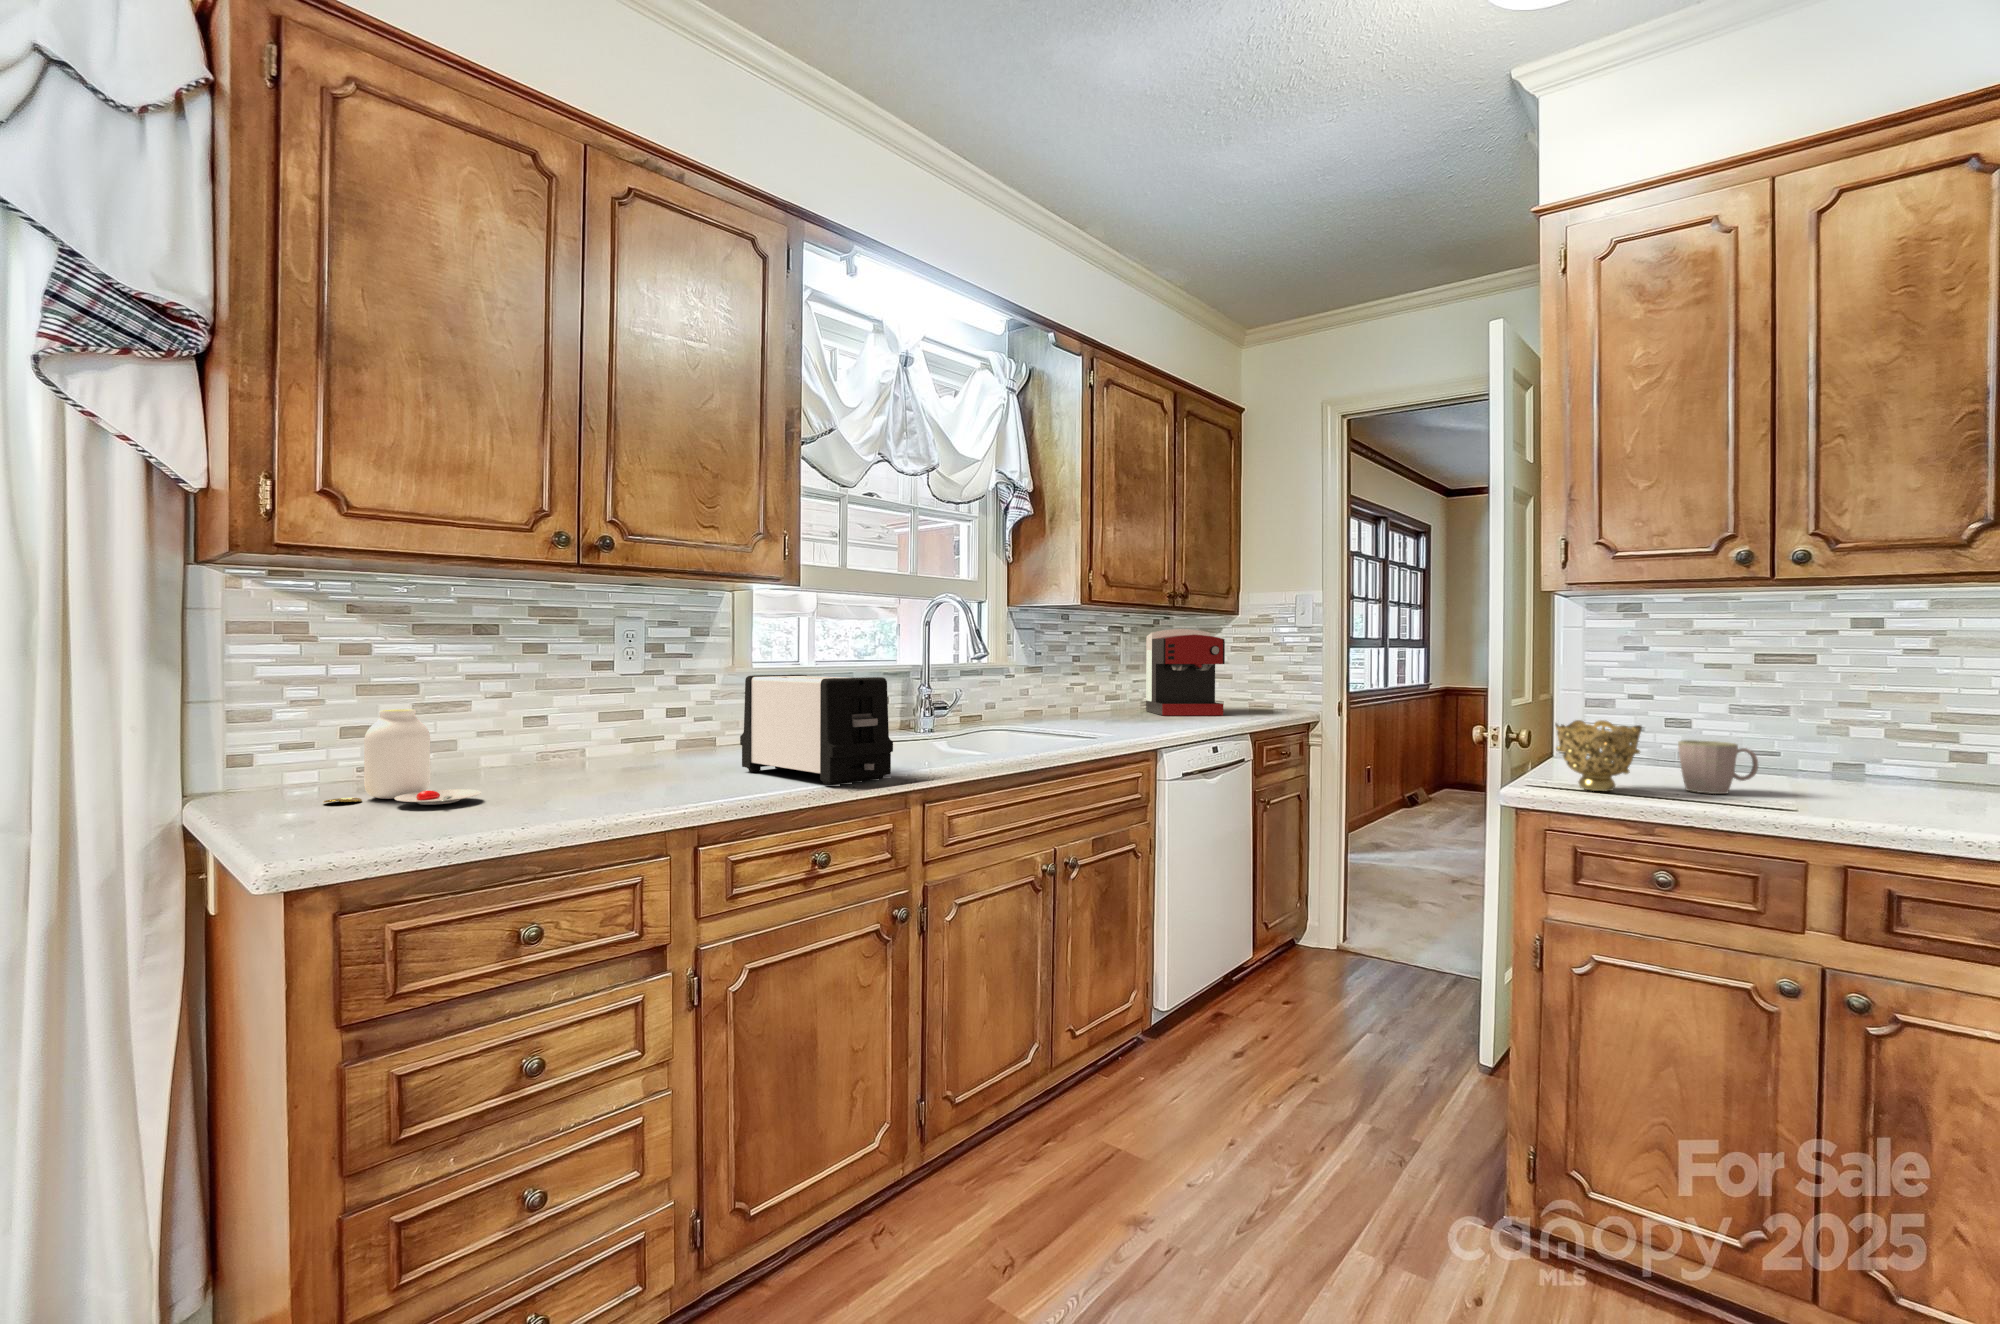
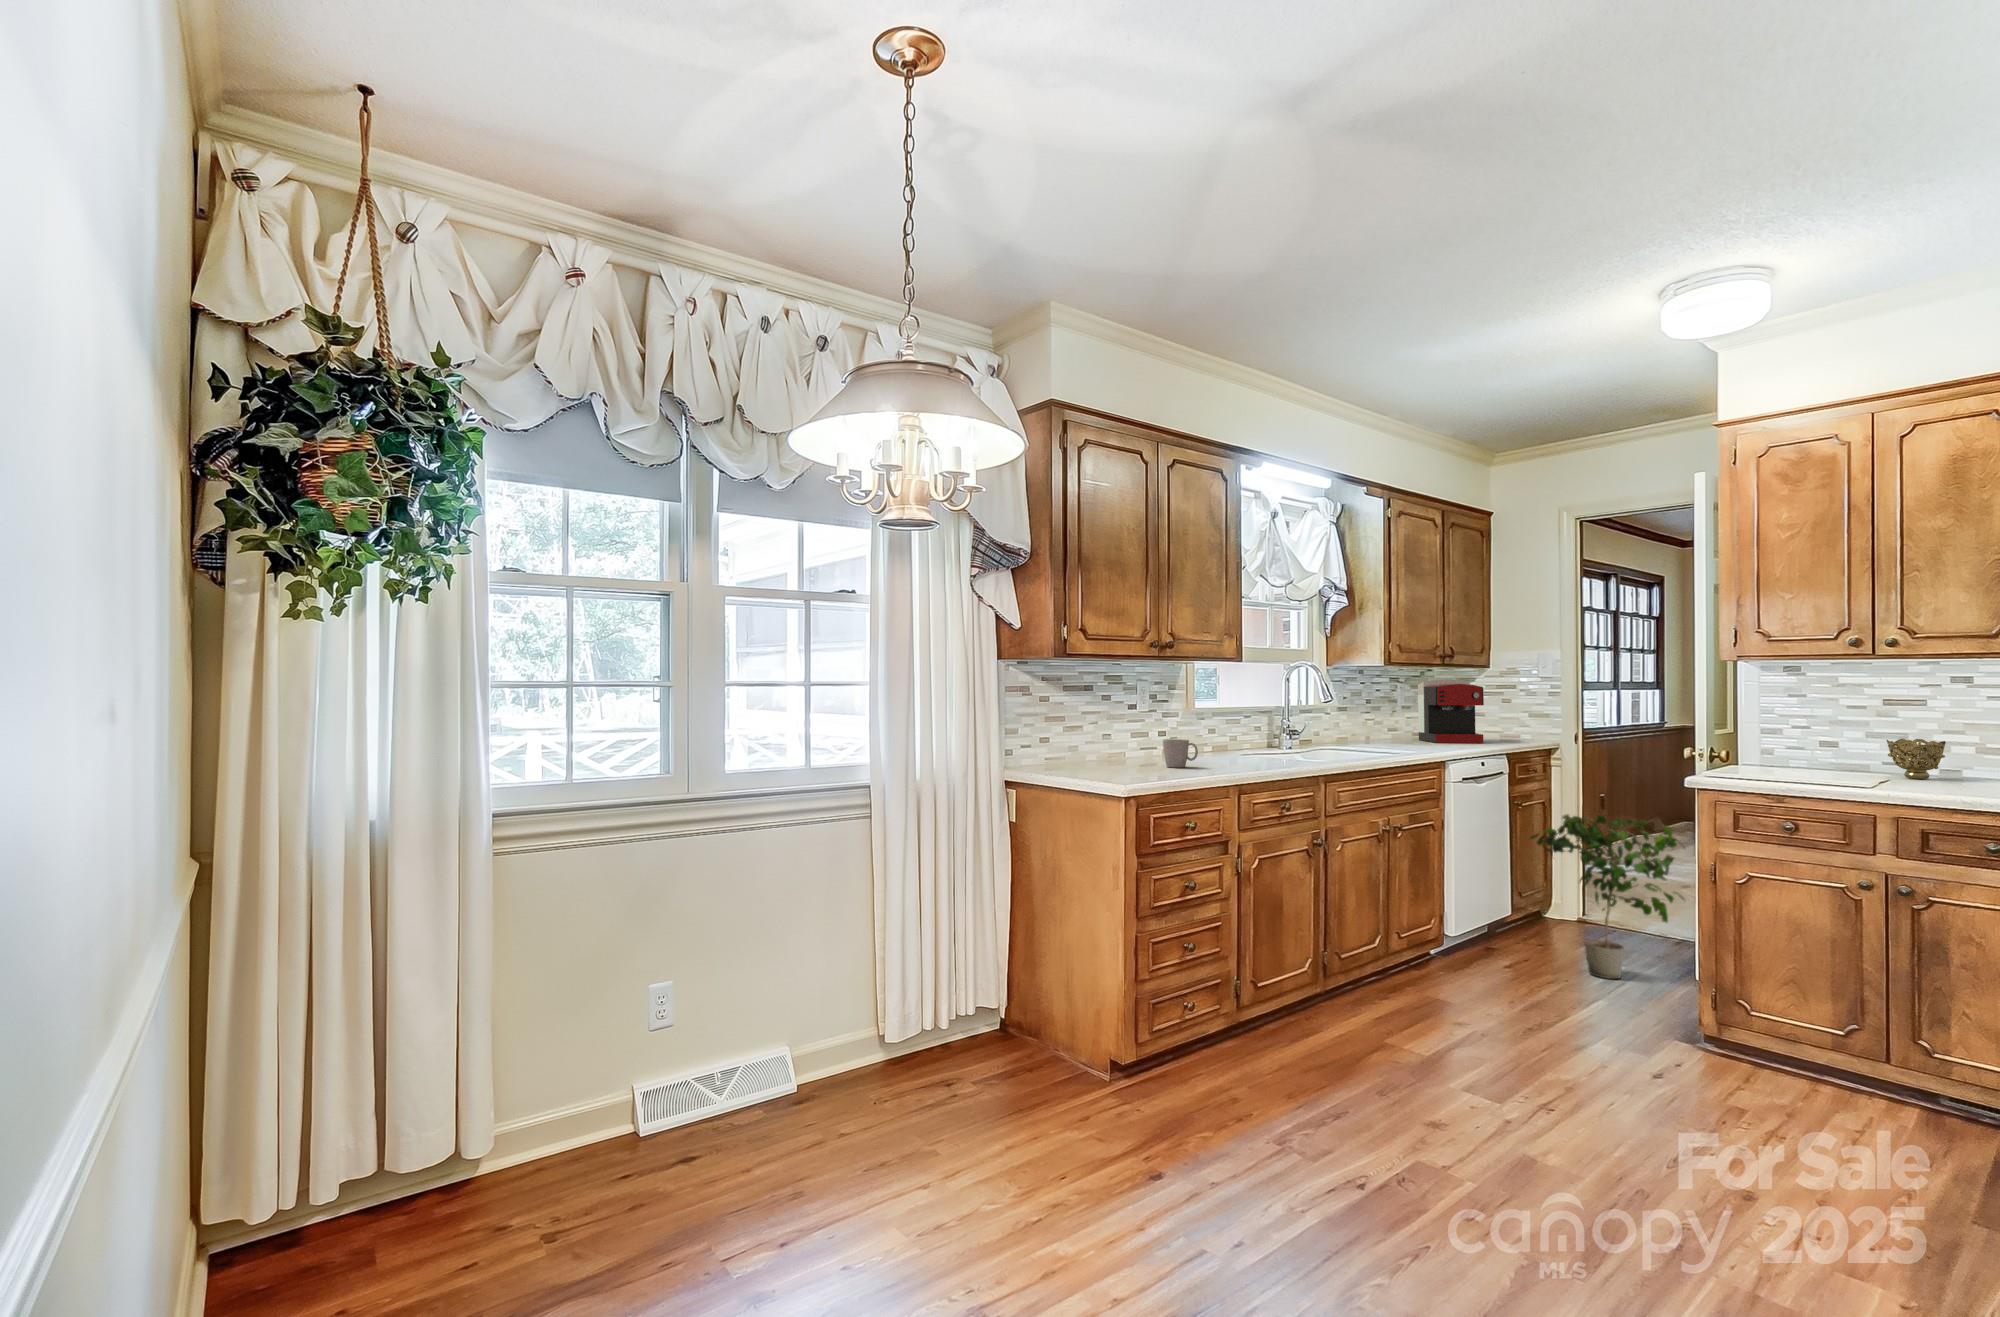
toaster: present [740,675,893,785] -> none [1224,711,1319,769]
jar: present [323,709,481,805] -> none [1067,727,1136,770]
decorative bowl: present [1555,720,1642,791] -> present [1887,739,1946,779]
mug: present [1678,740,1758,794] -> present [1163,739,1198,767]
potted plant: none [1269,822,1476,1065] -> present [1531,814,1685,979]

